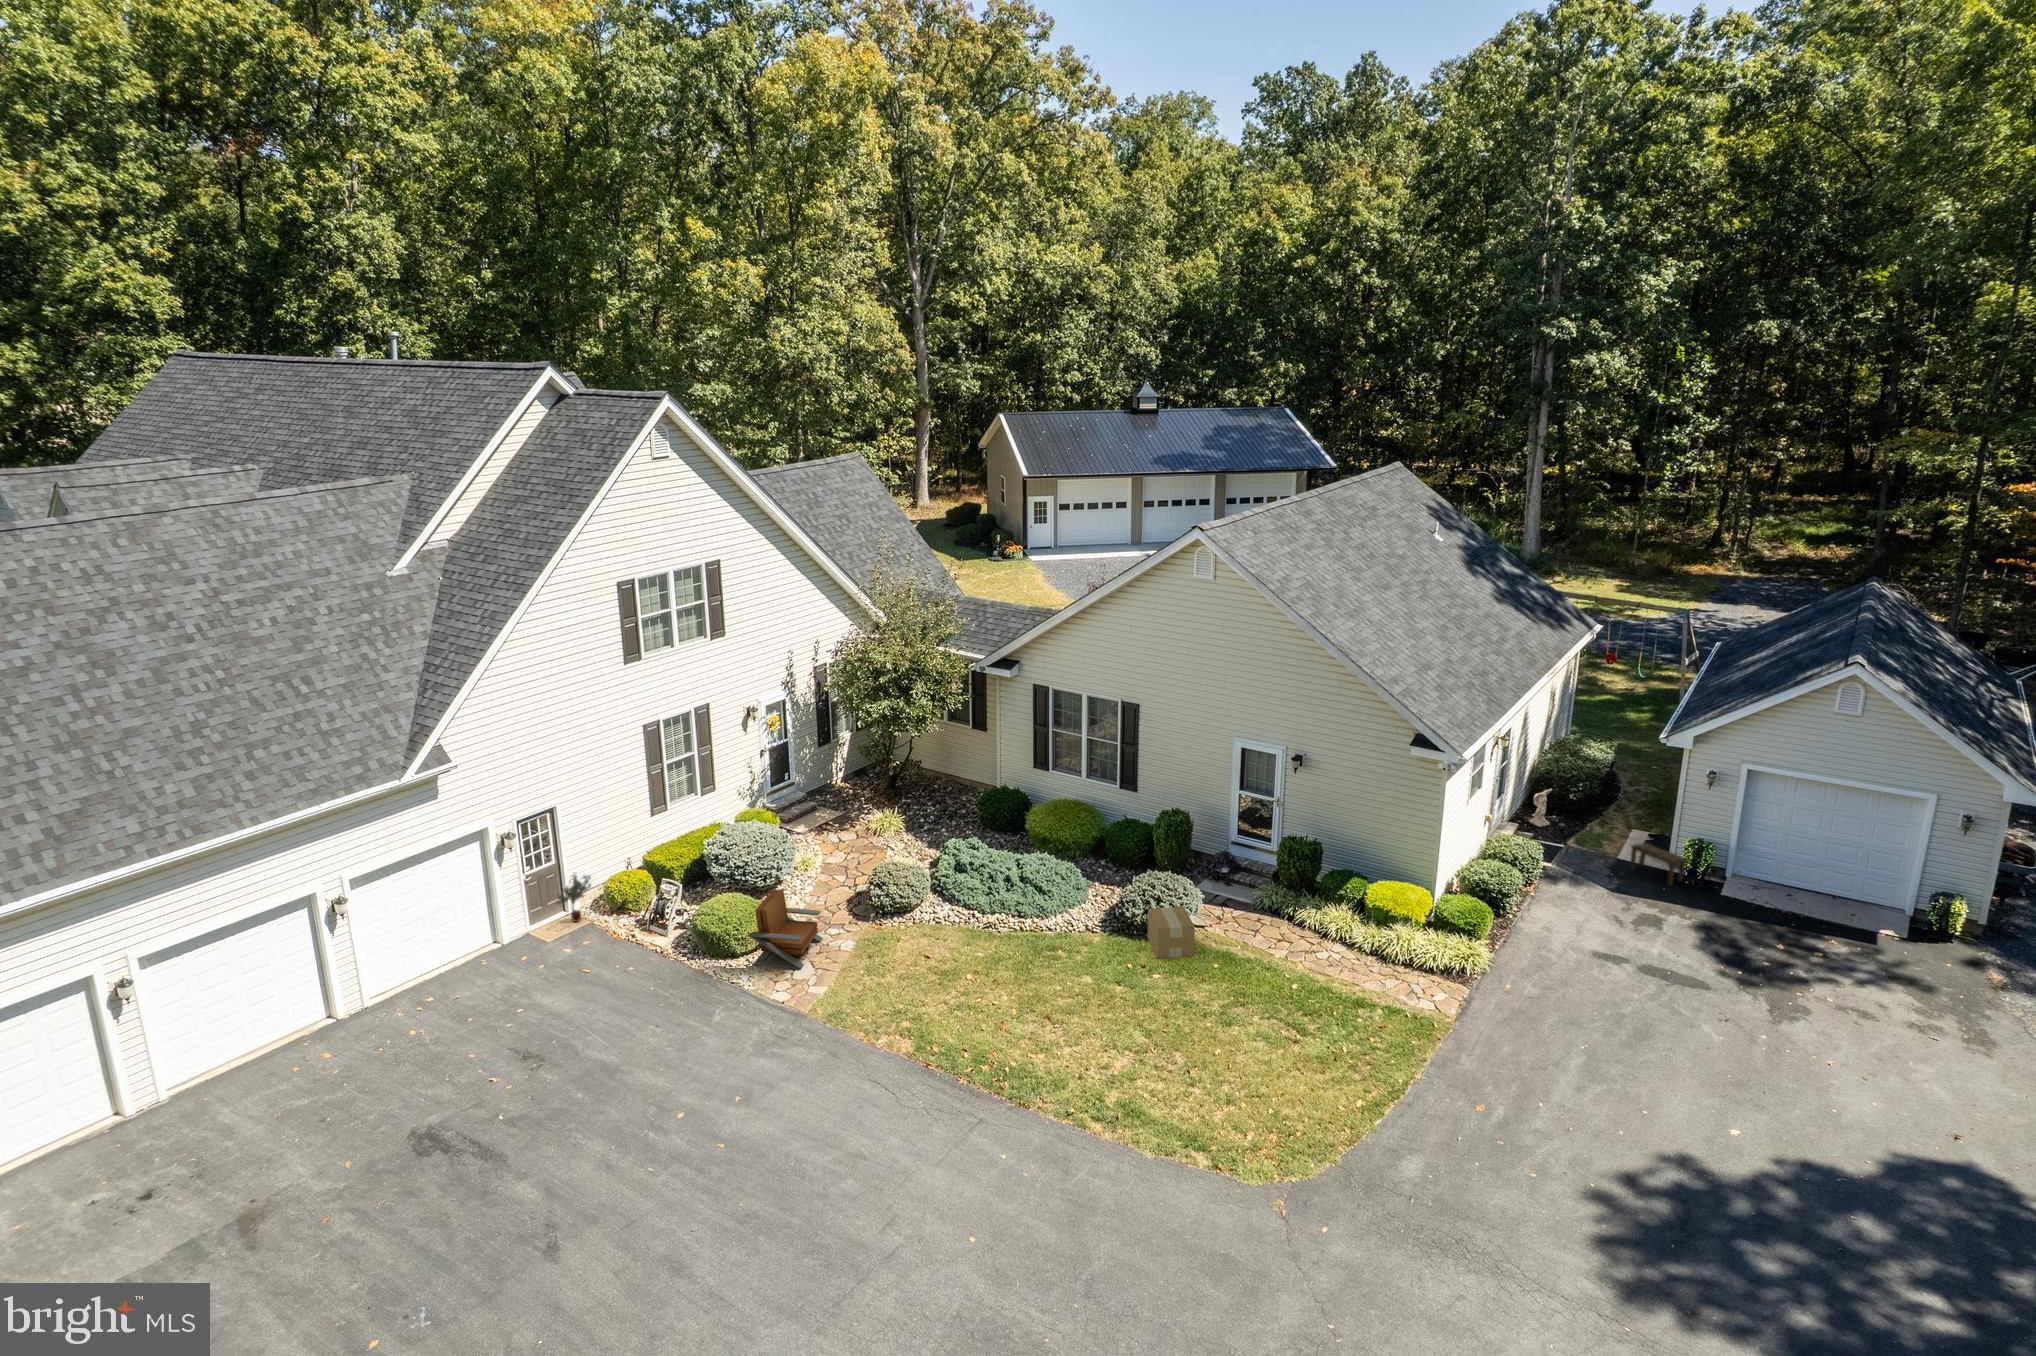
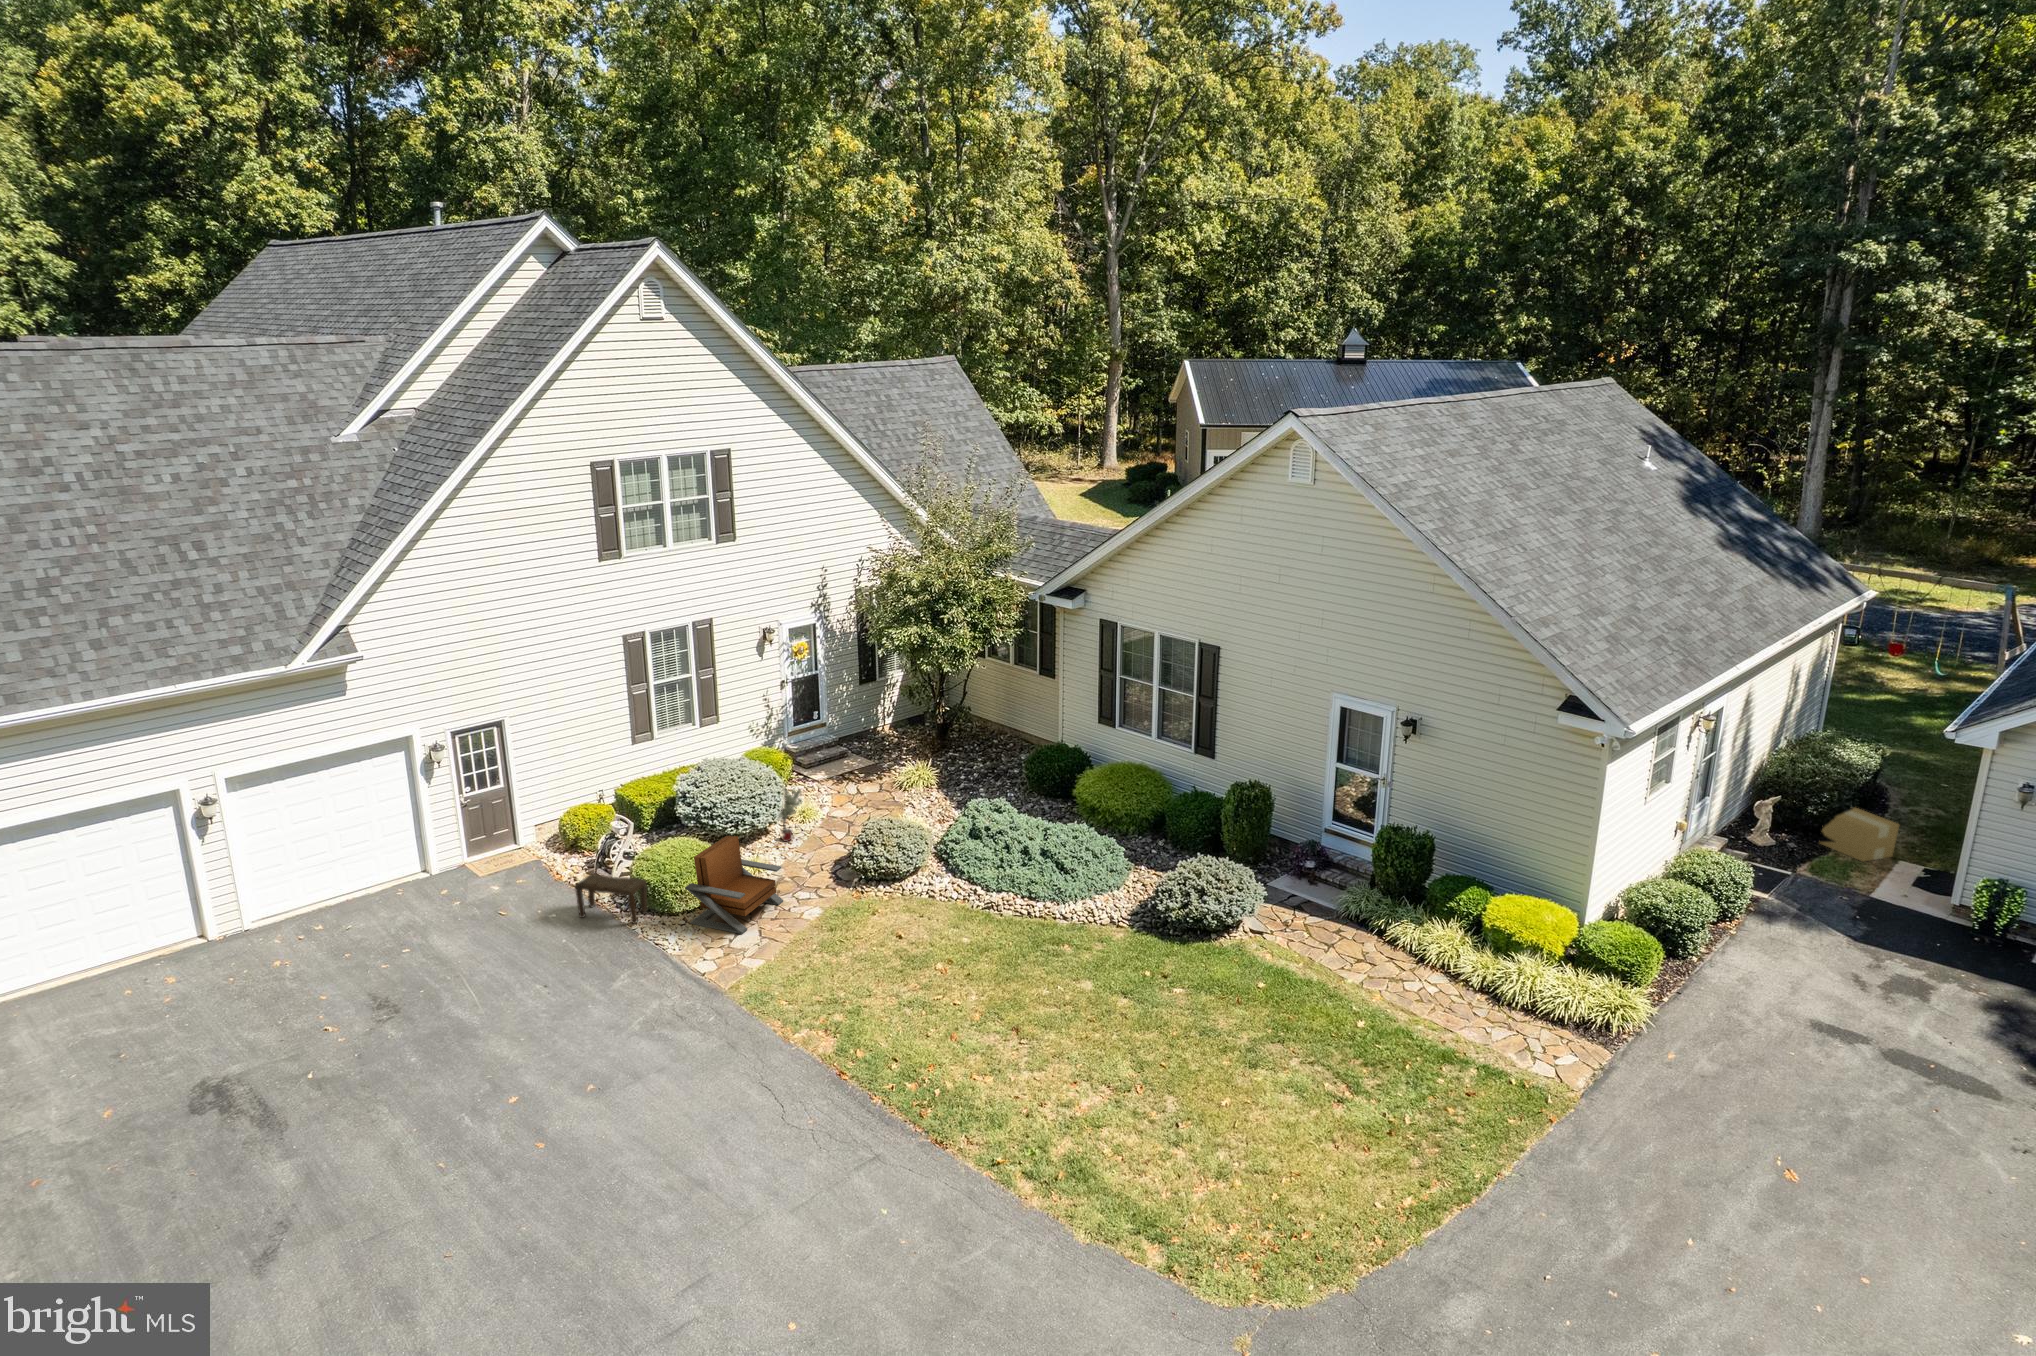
bench: present [1630,843,1687,886] -> present [574,874,647,924]
potted tree: present [555,874,591,922] -> present [779,787,803,842]
cardboard box: present [1148,907,1195,959] -> present [1820,808,1899,862]

